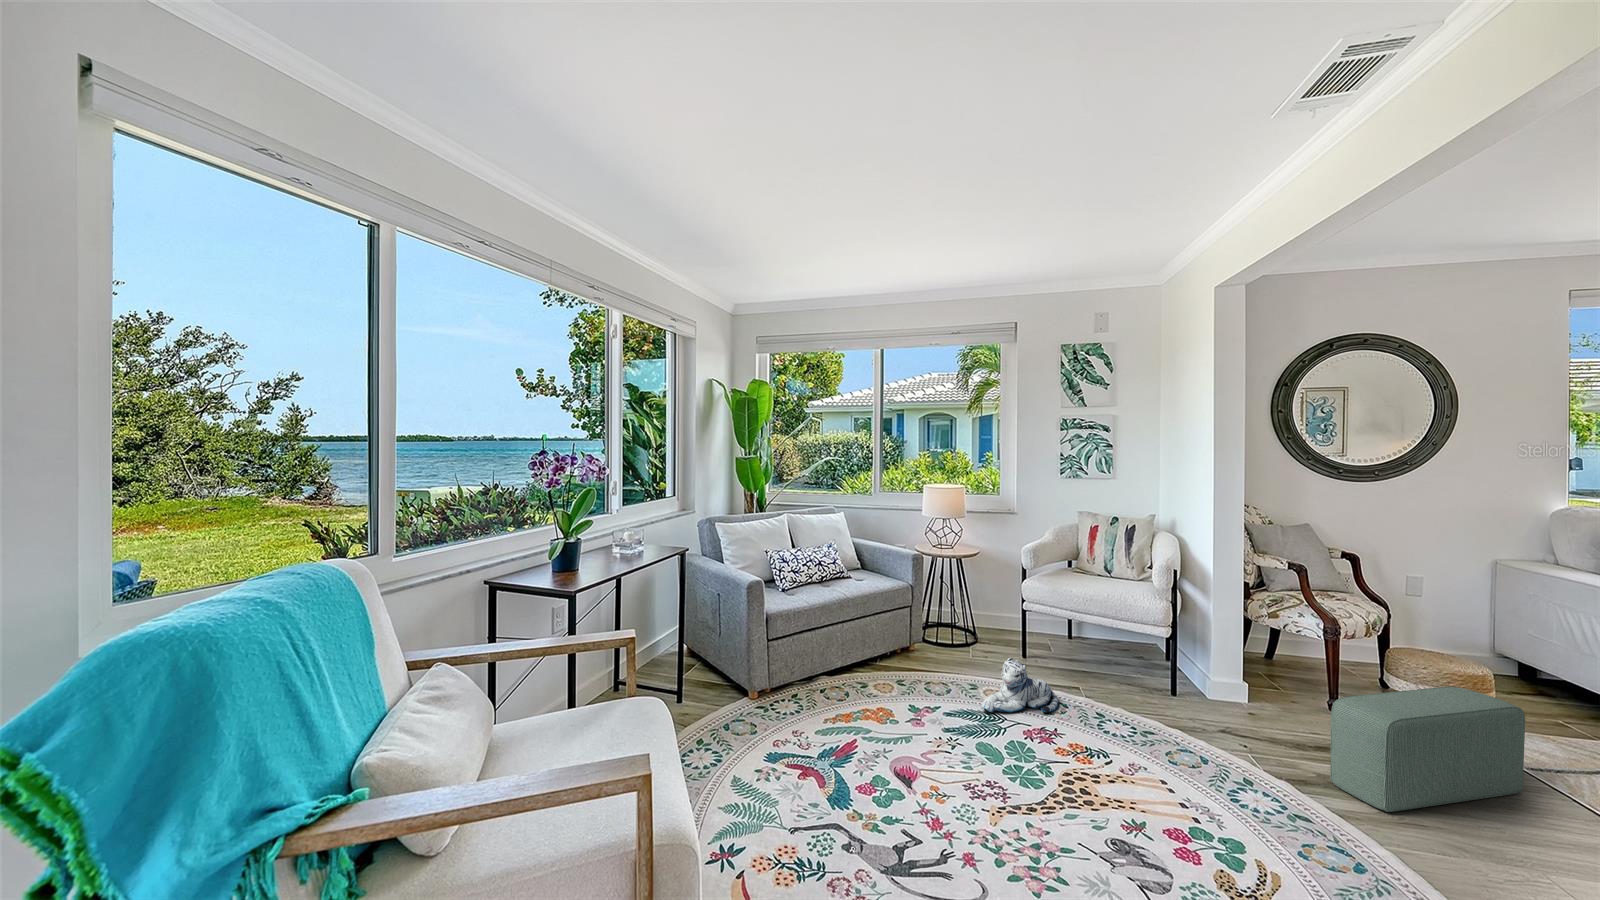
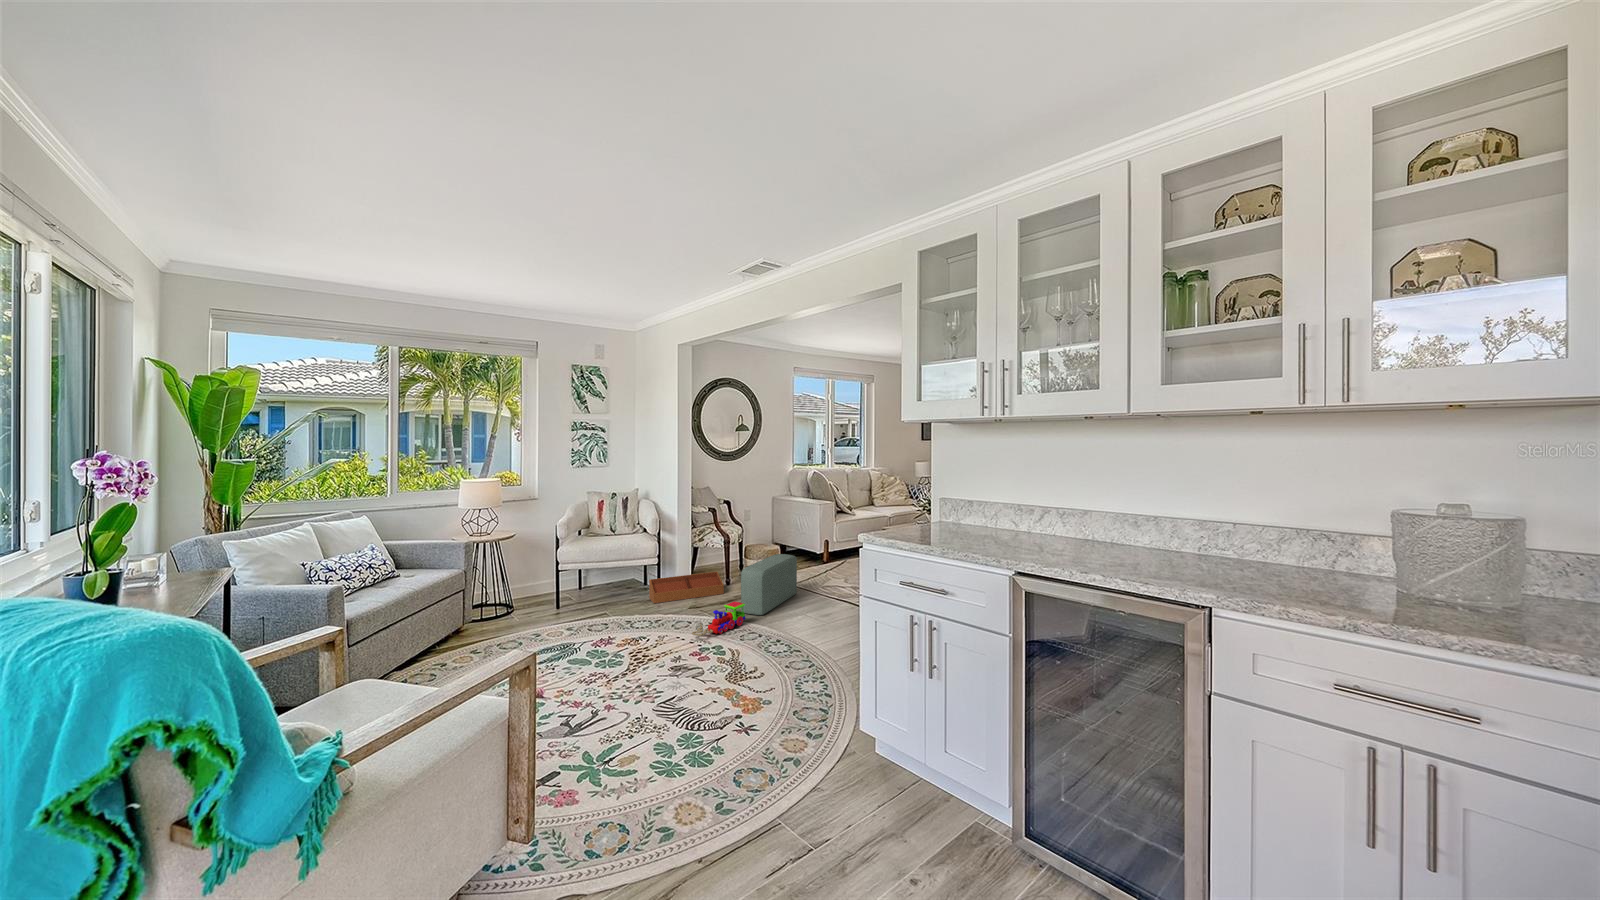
storage bin: none [1156,657,1308,725] -> present [649,572,724,603]
plush toy: present [981,658,1059,713] -> none [555,600,603,642]
toy train: none [1188,758,1330,814] -> present [692,601,745,636]

